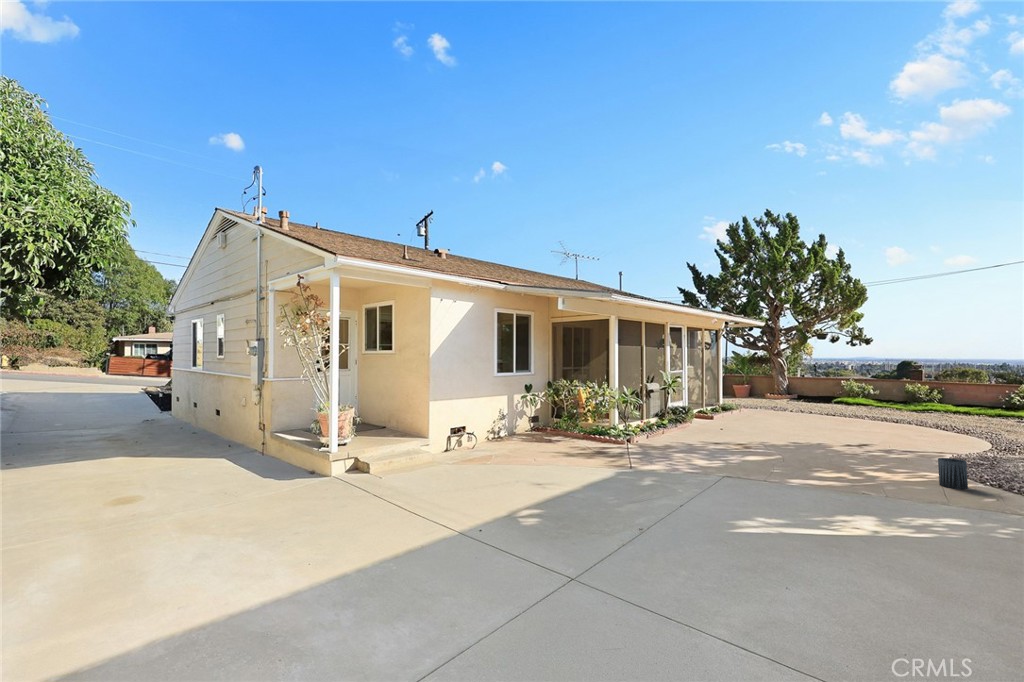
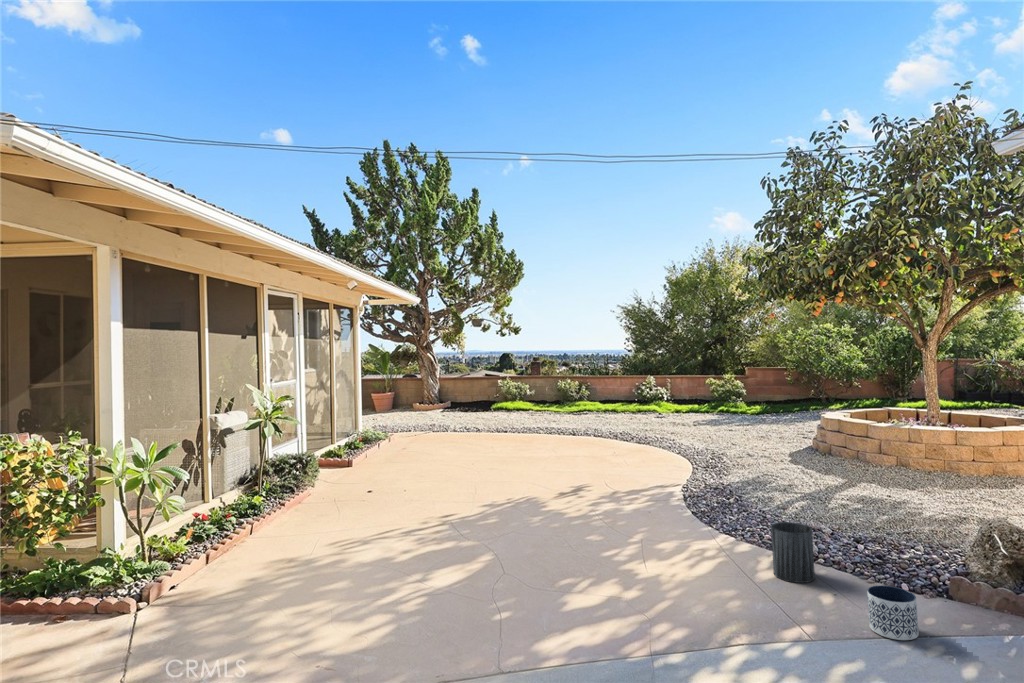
planter: none [963,483,994,508] -> present [867,586,919,640]

